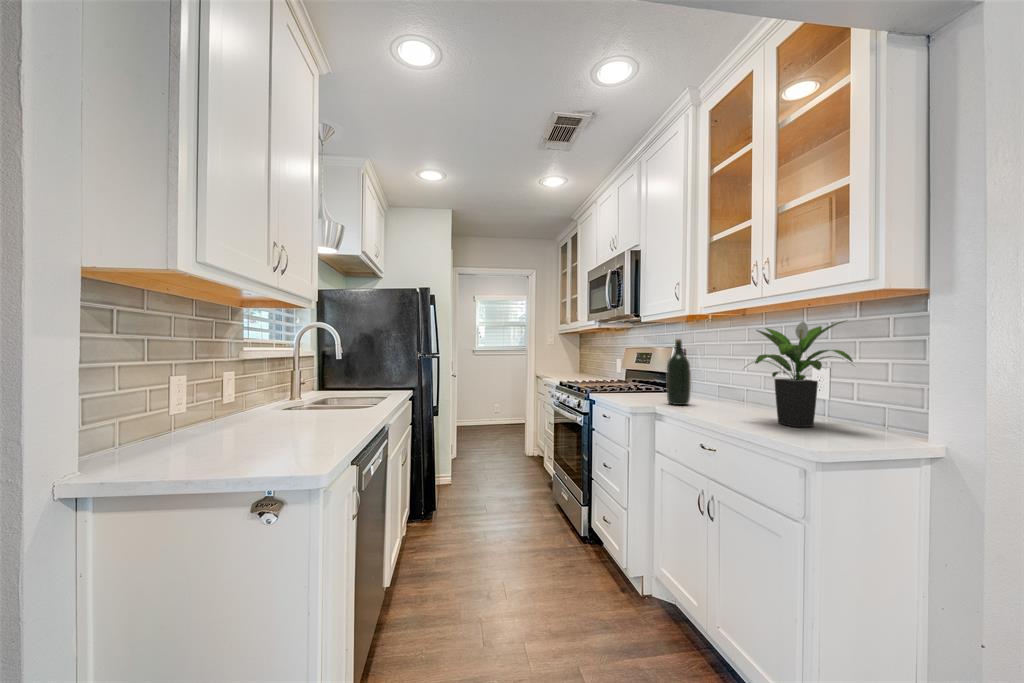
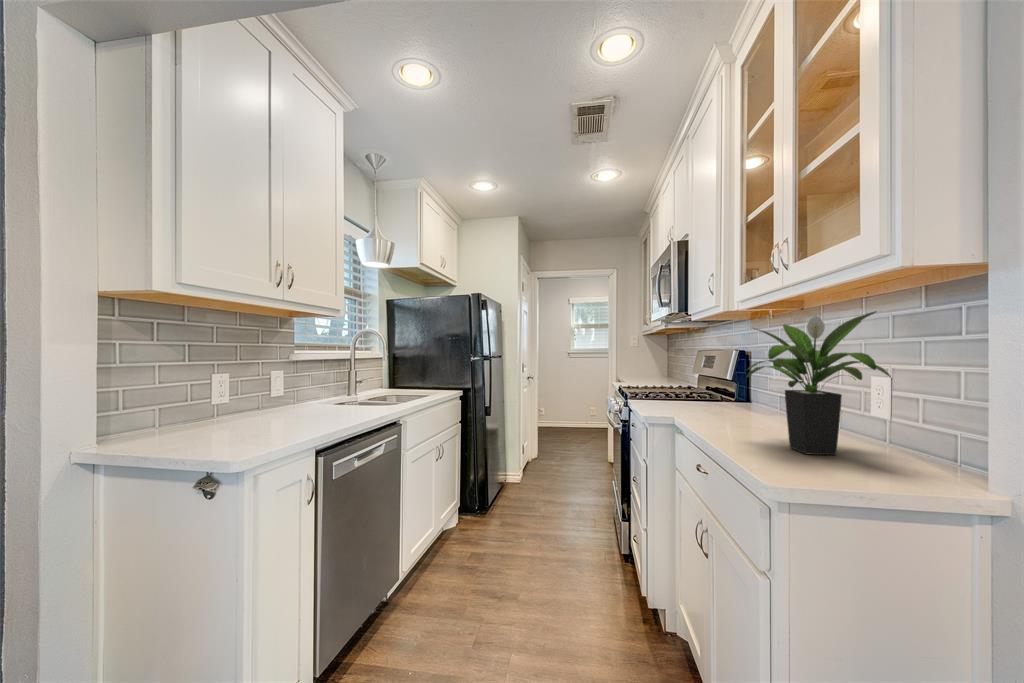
wine bottle: present [667,339,691,405] -> none [690,340,719,417]

